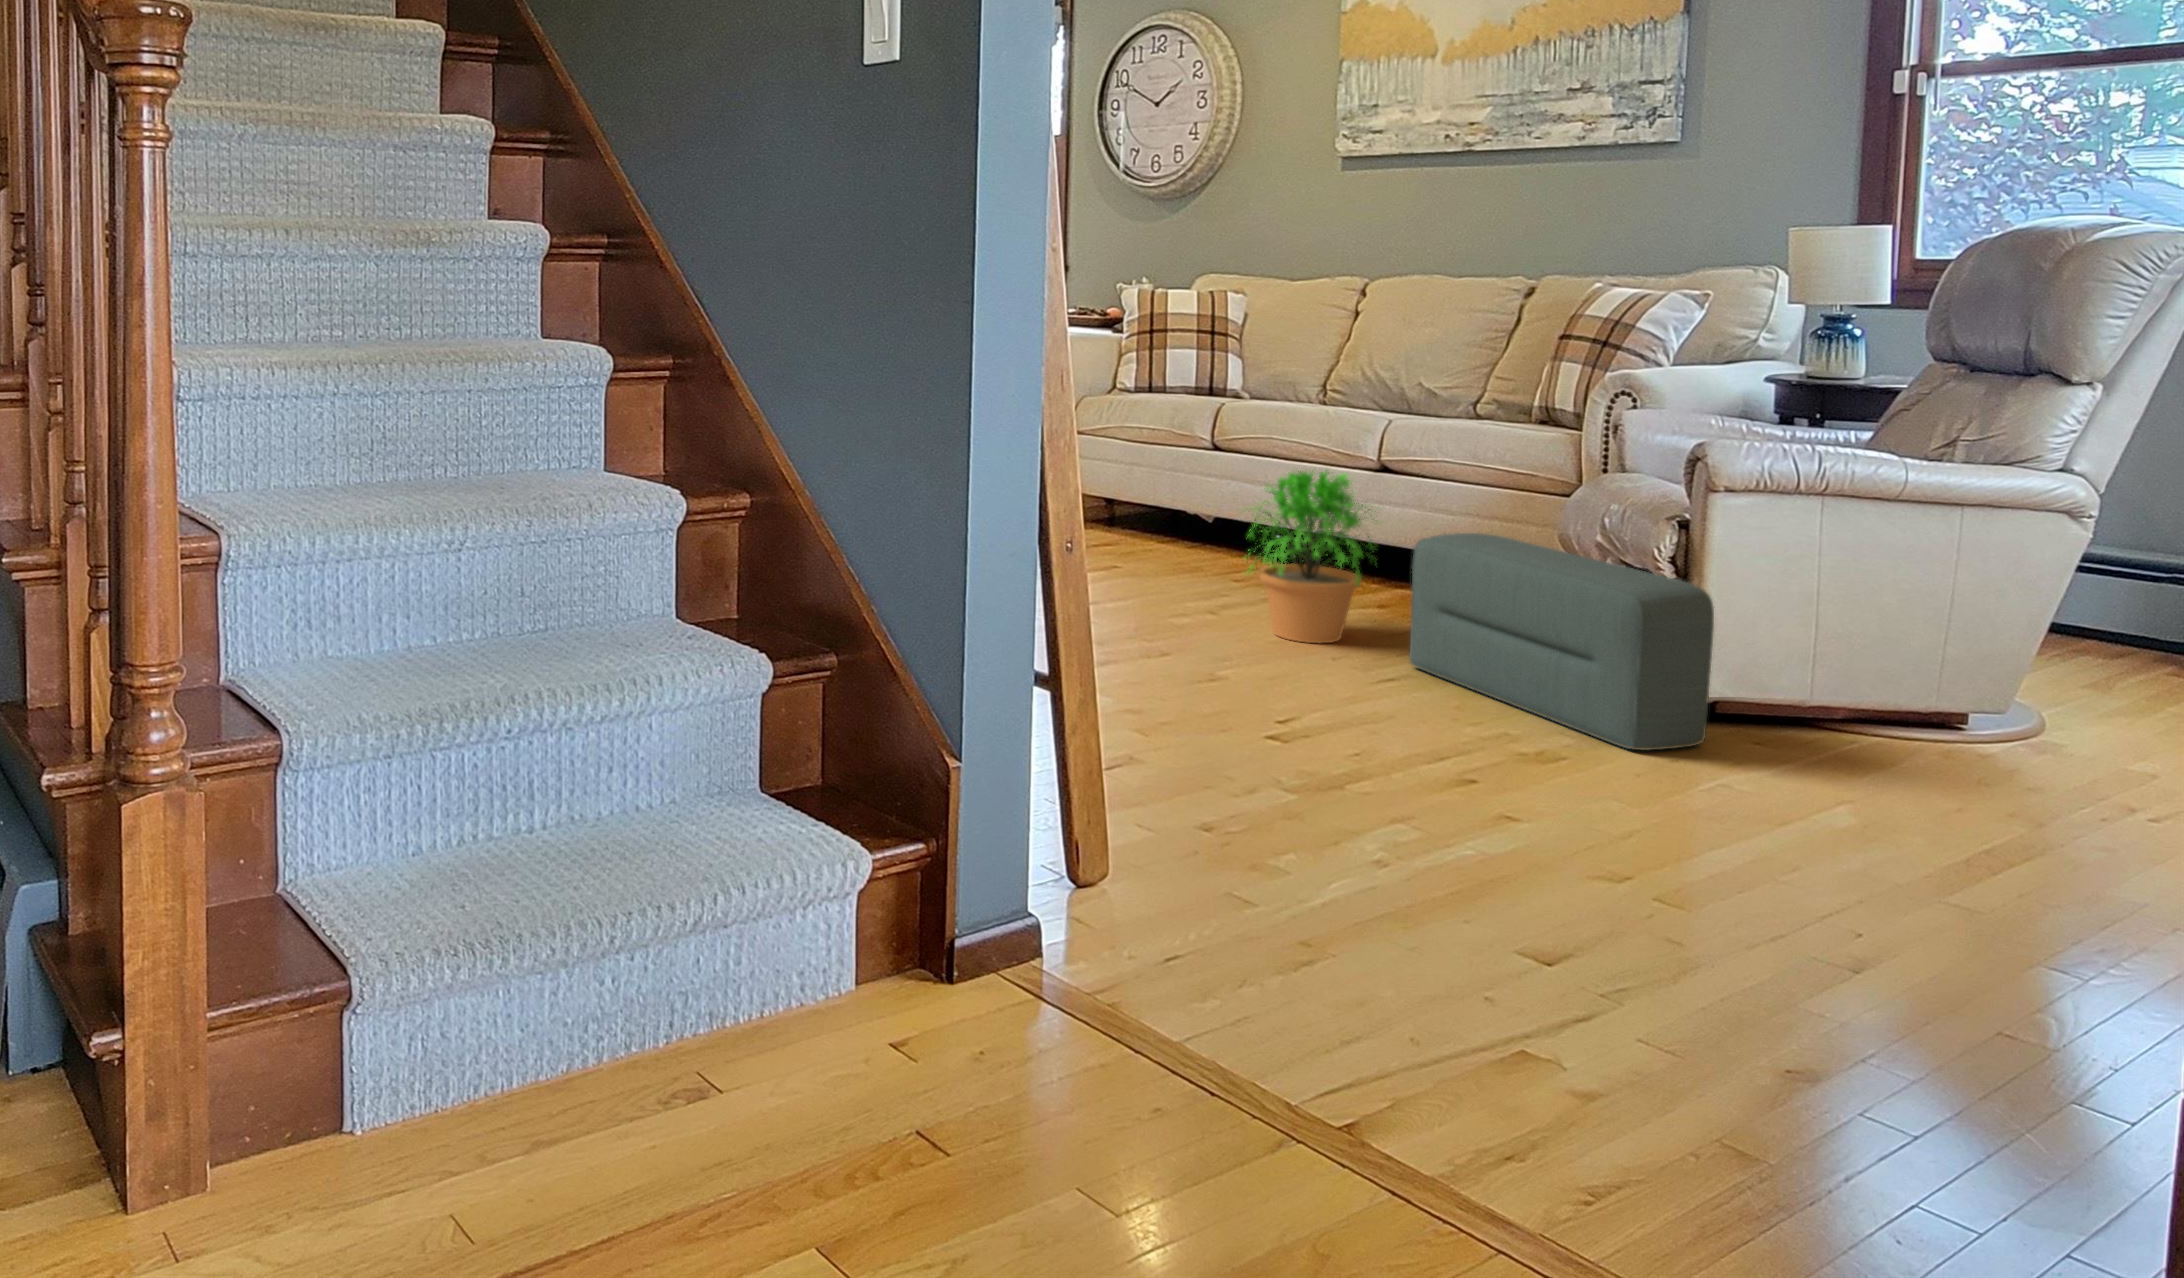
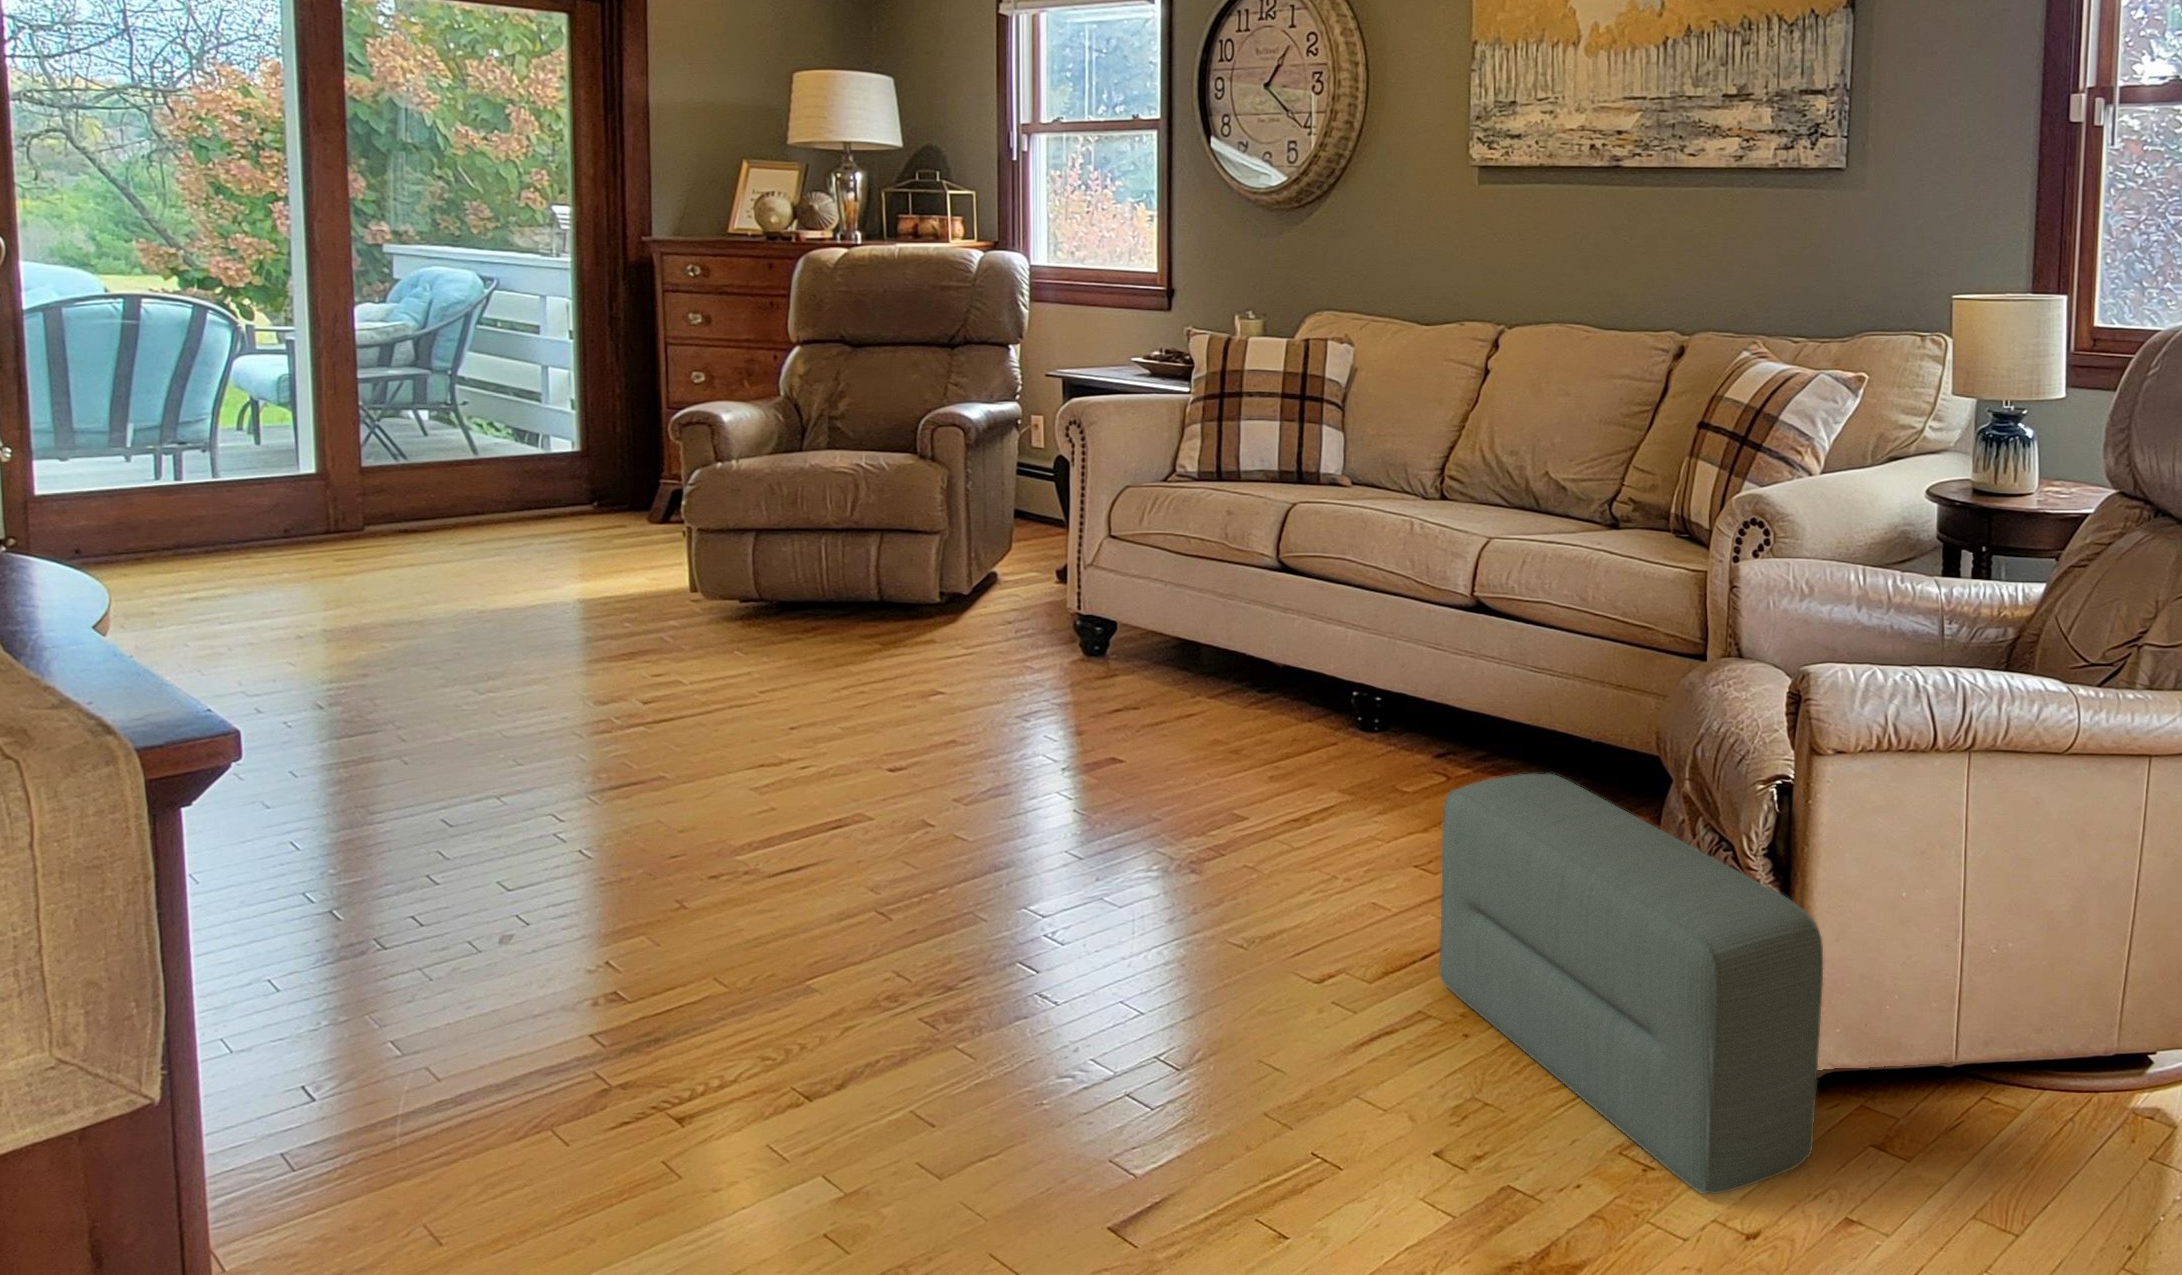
potted plant: present [1244,471,1376,643] -> none [1223,658,1423,934]

